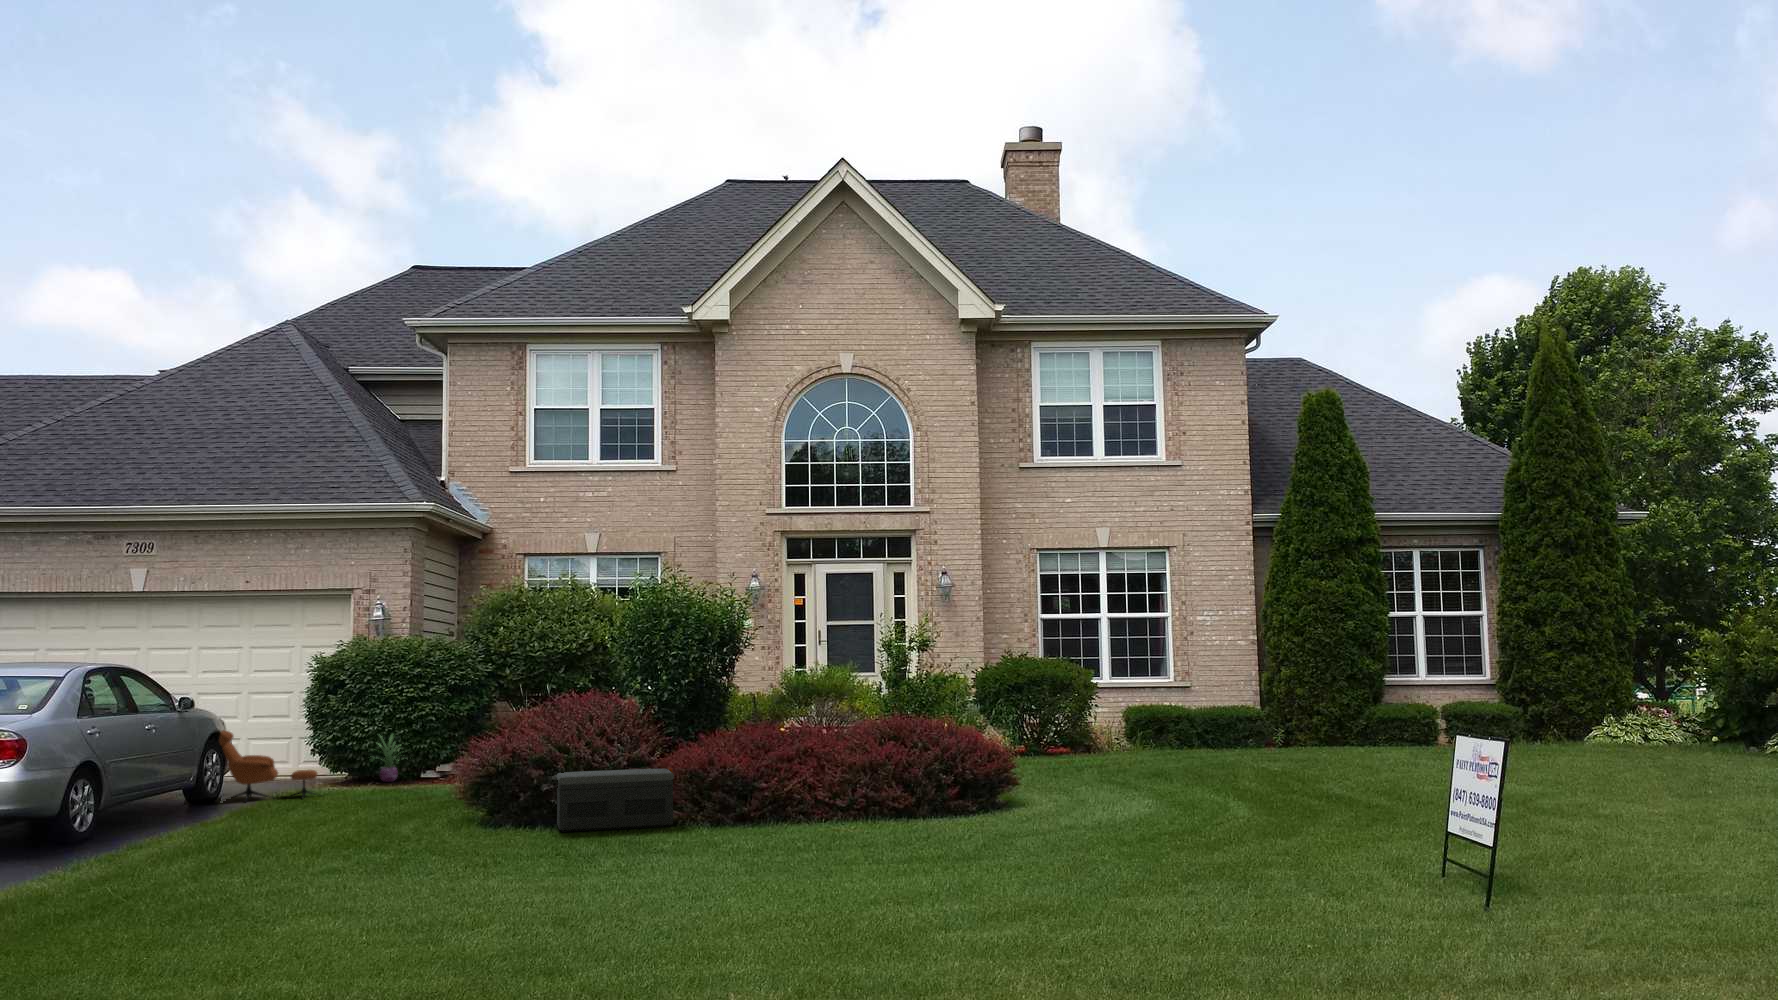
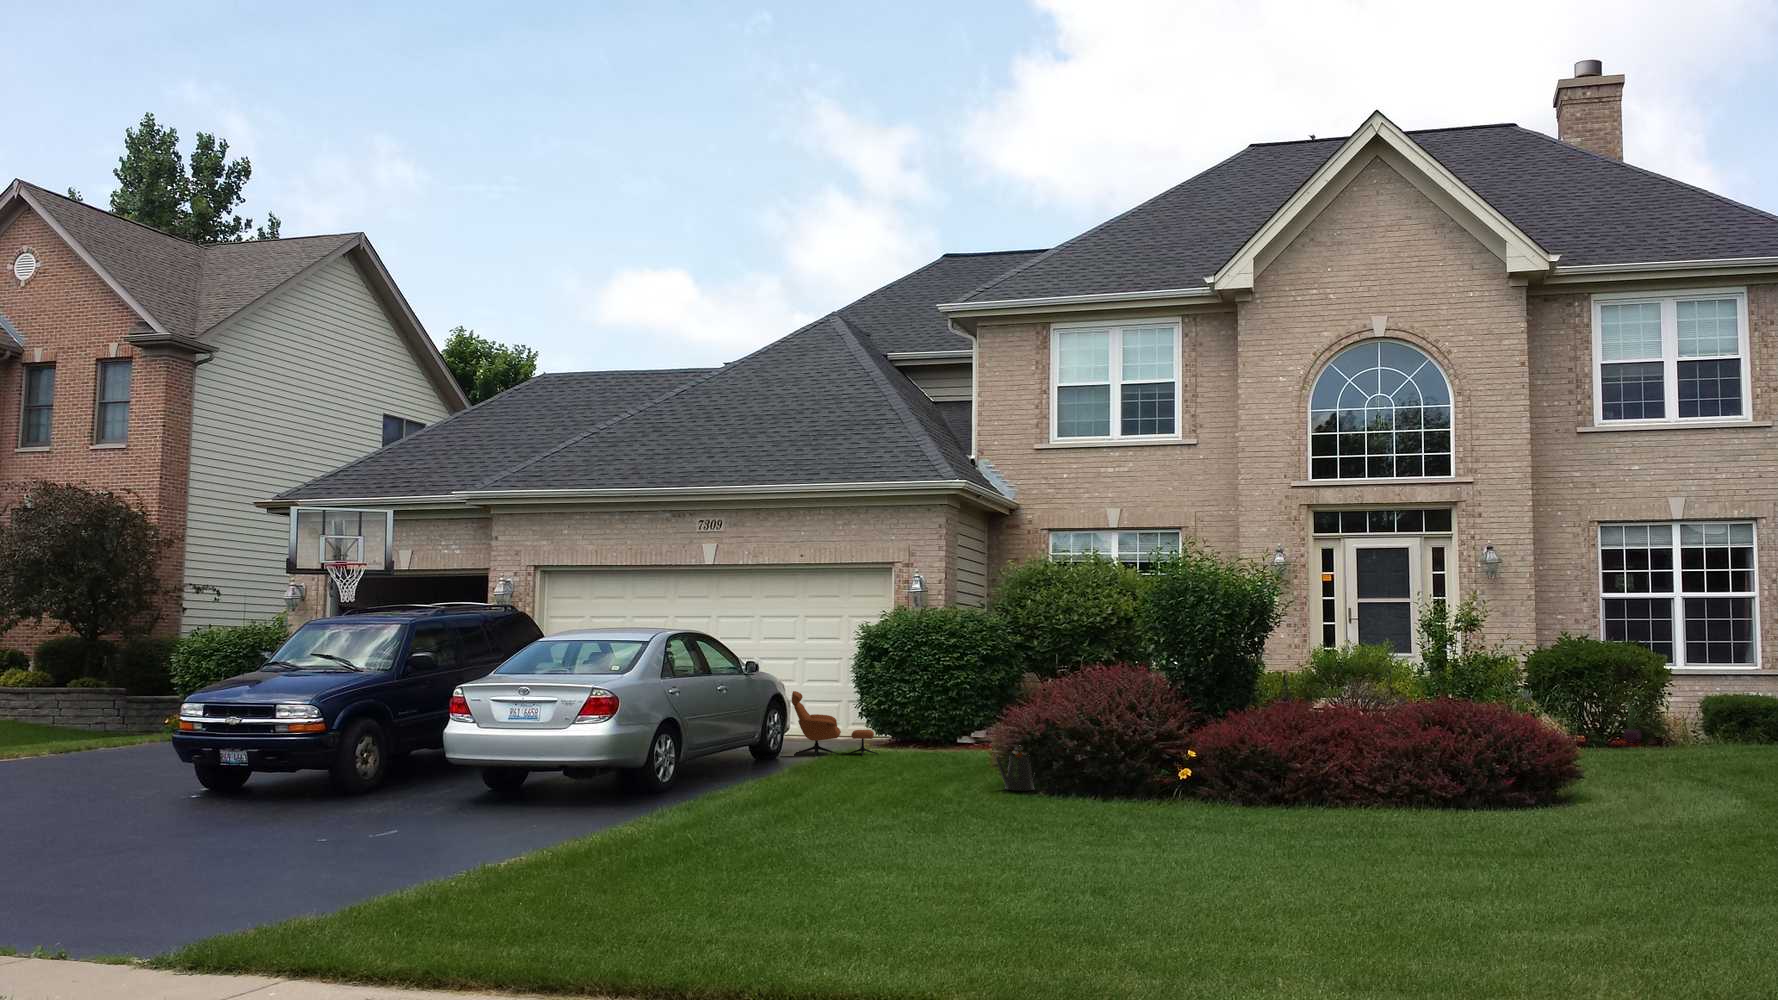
decorative plant: present [379,734,399,782] -> present [1621,702,1652,743]
storage bench: present [556,769,674,832] -> none [1095,742,1208,799]
watering can: none [447,772,496,829] -> present [996,745,1034,791]

